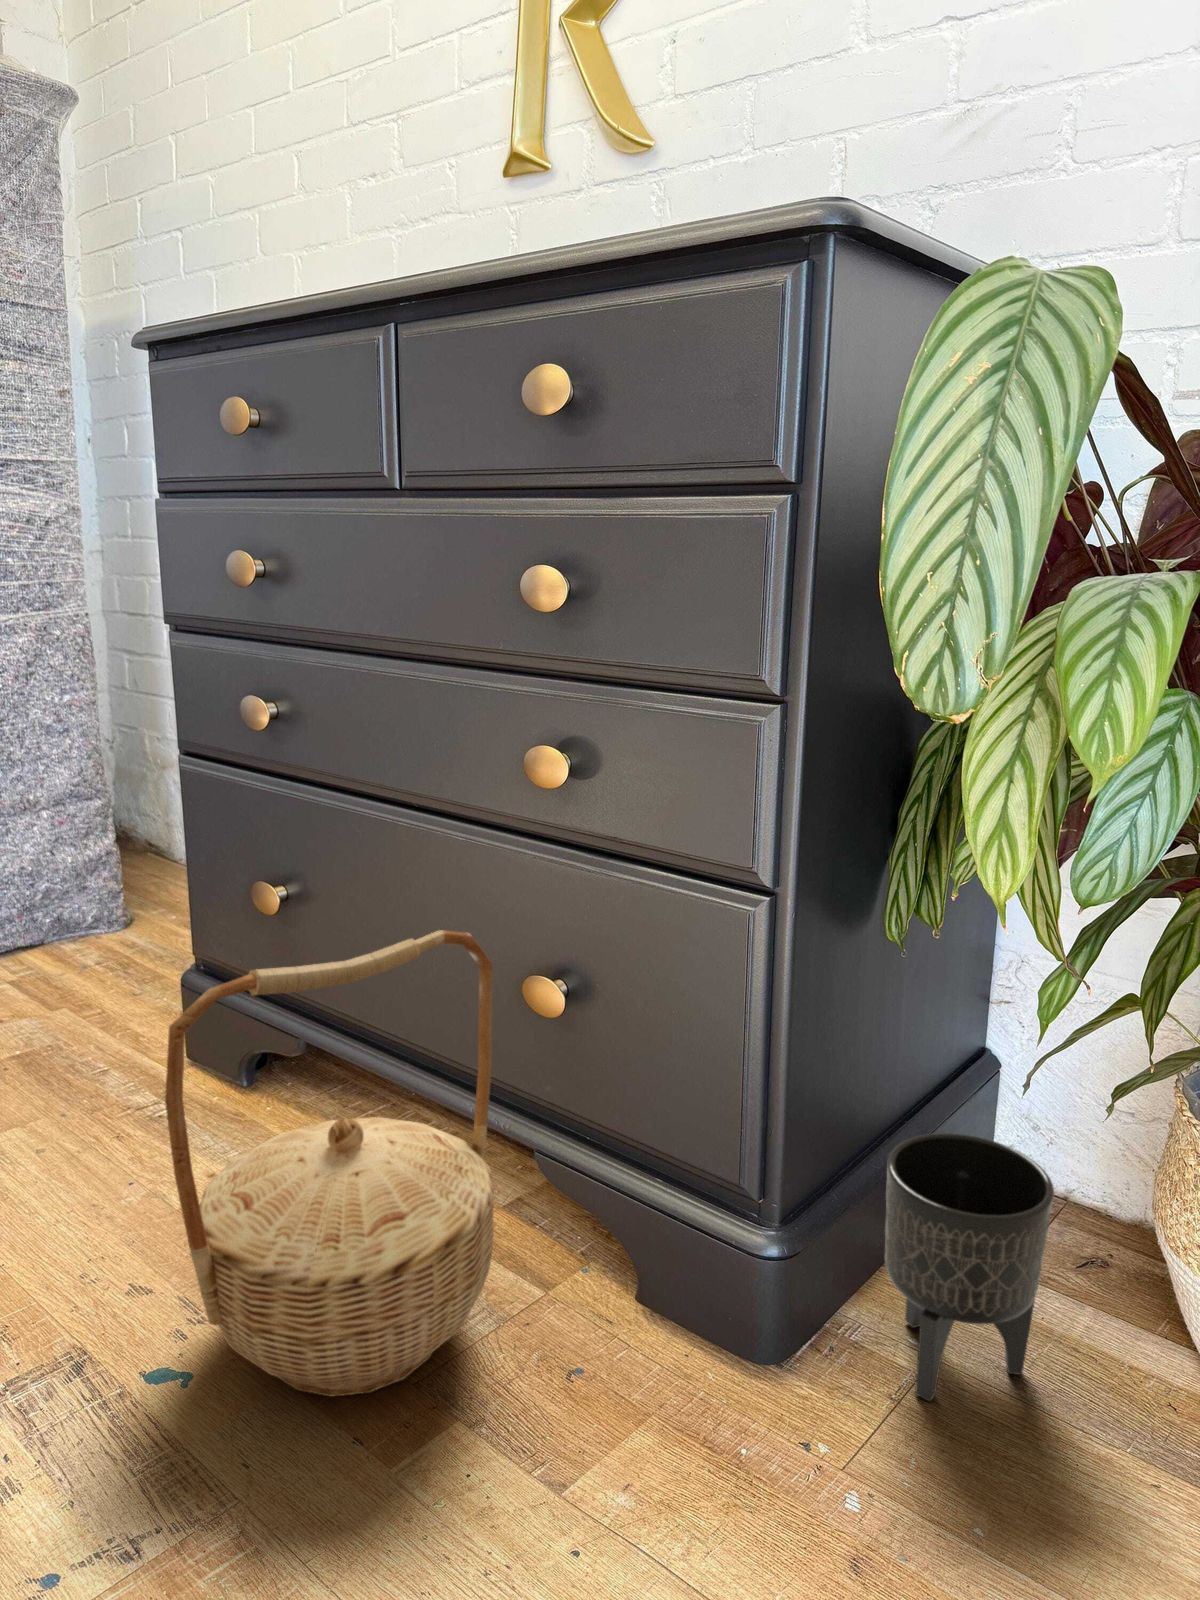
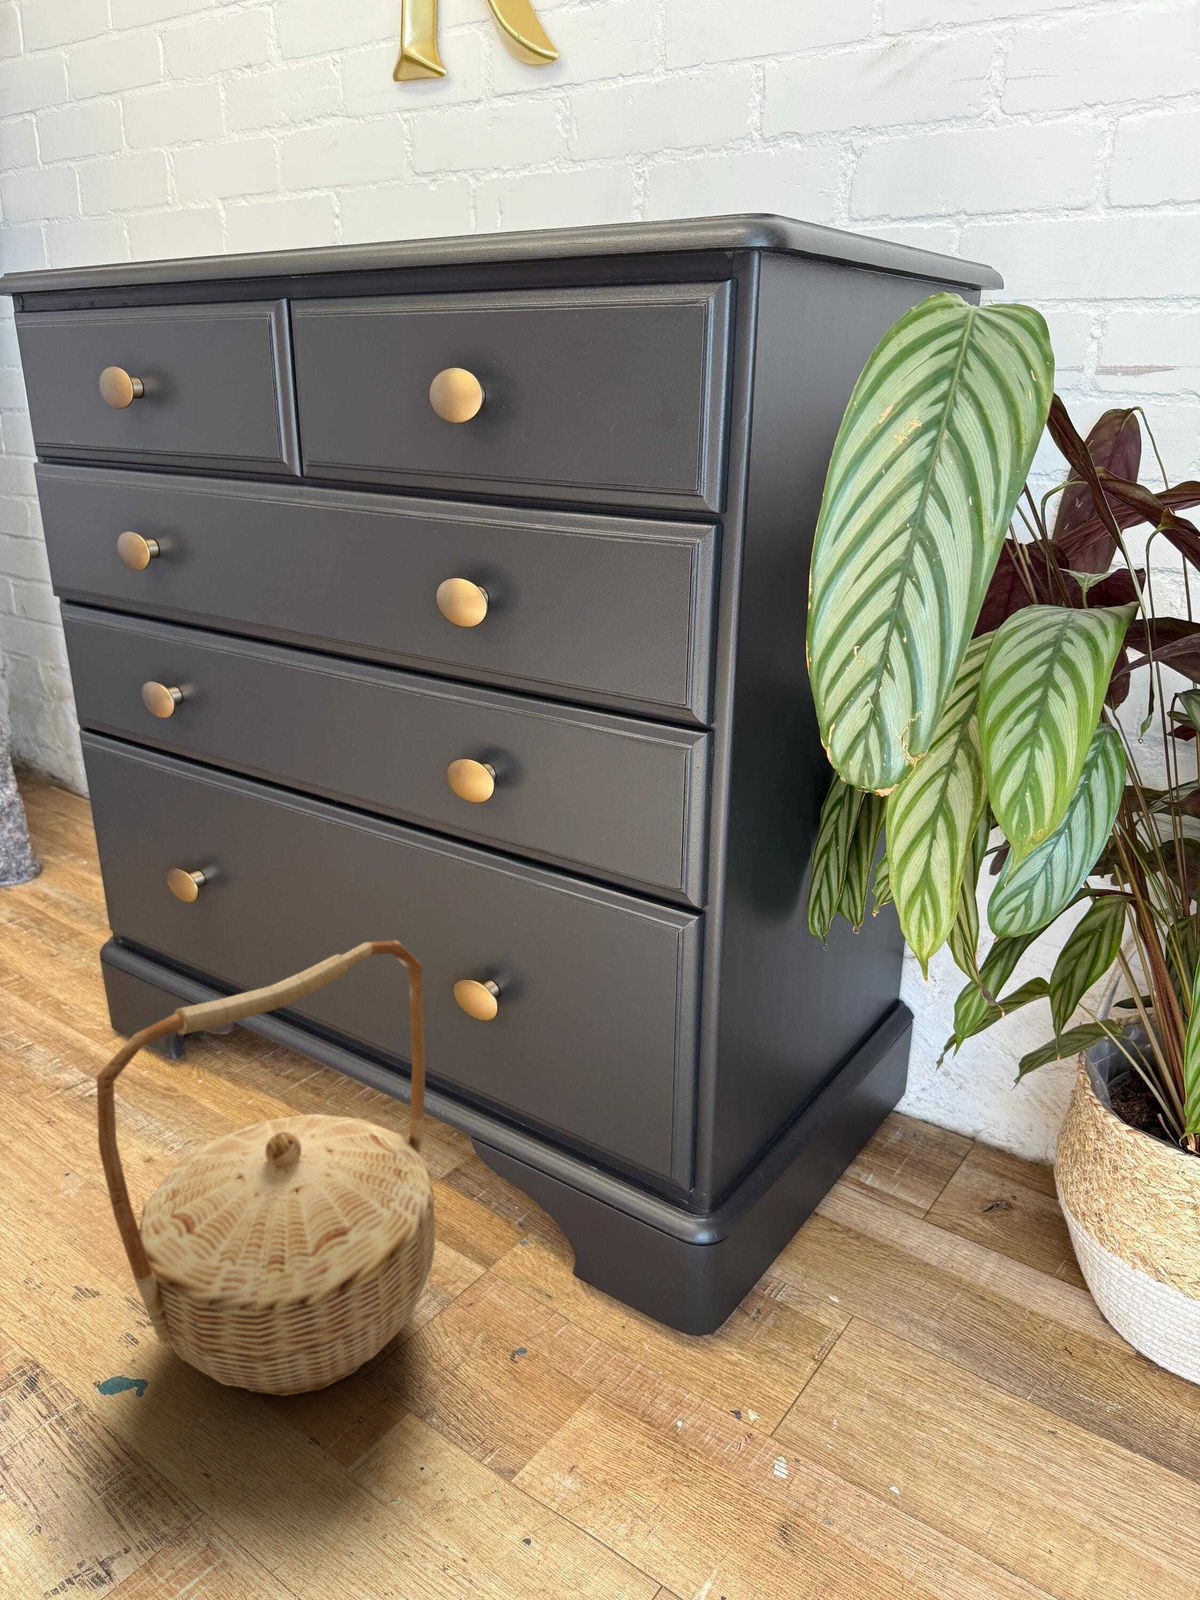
planter: present [885,1133,1054,1401] -> none [812,1110,969,1361]

